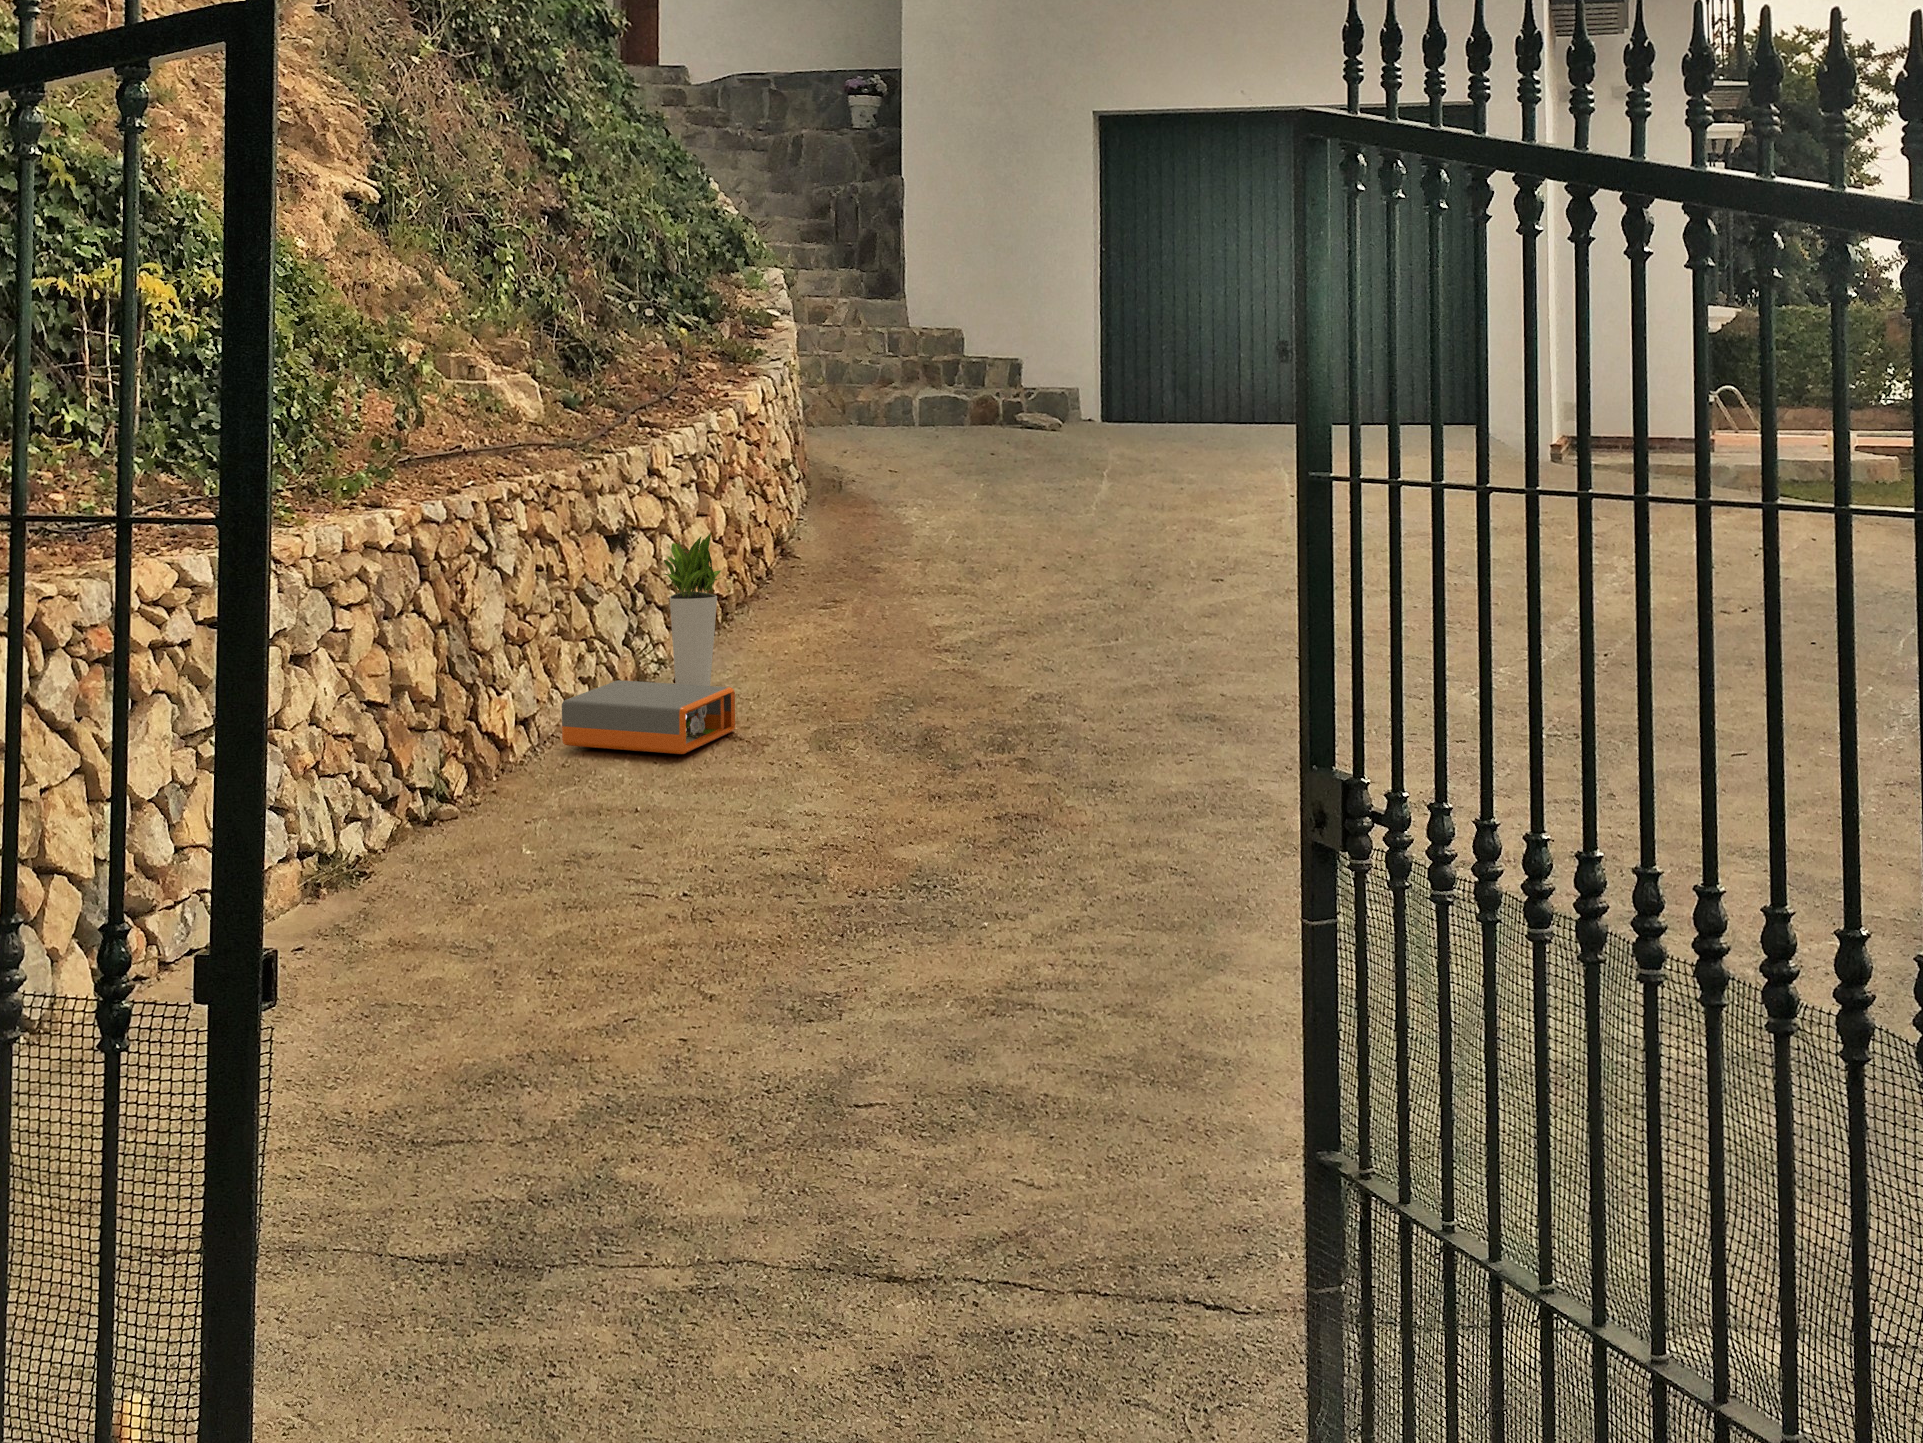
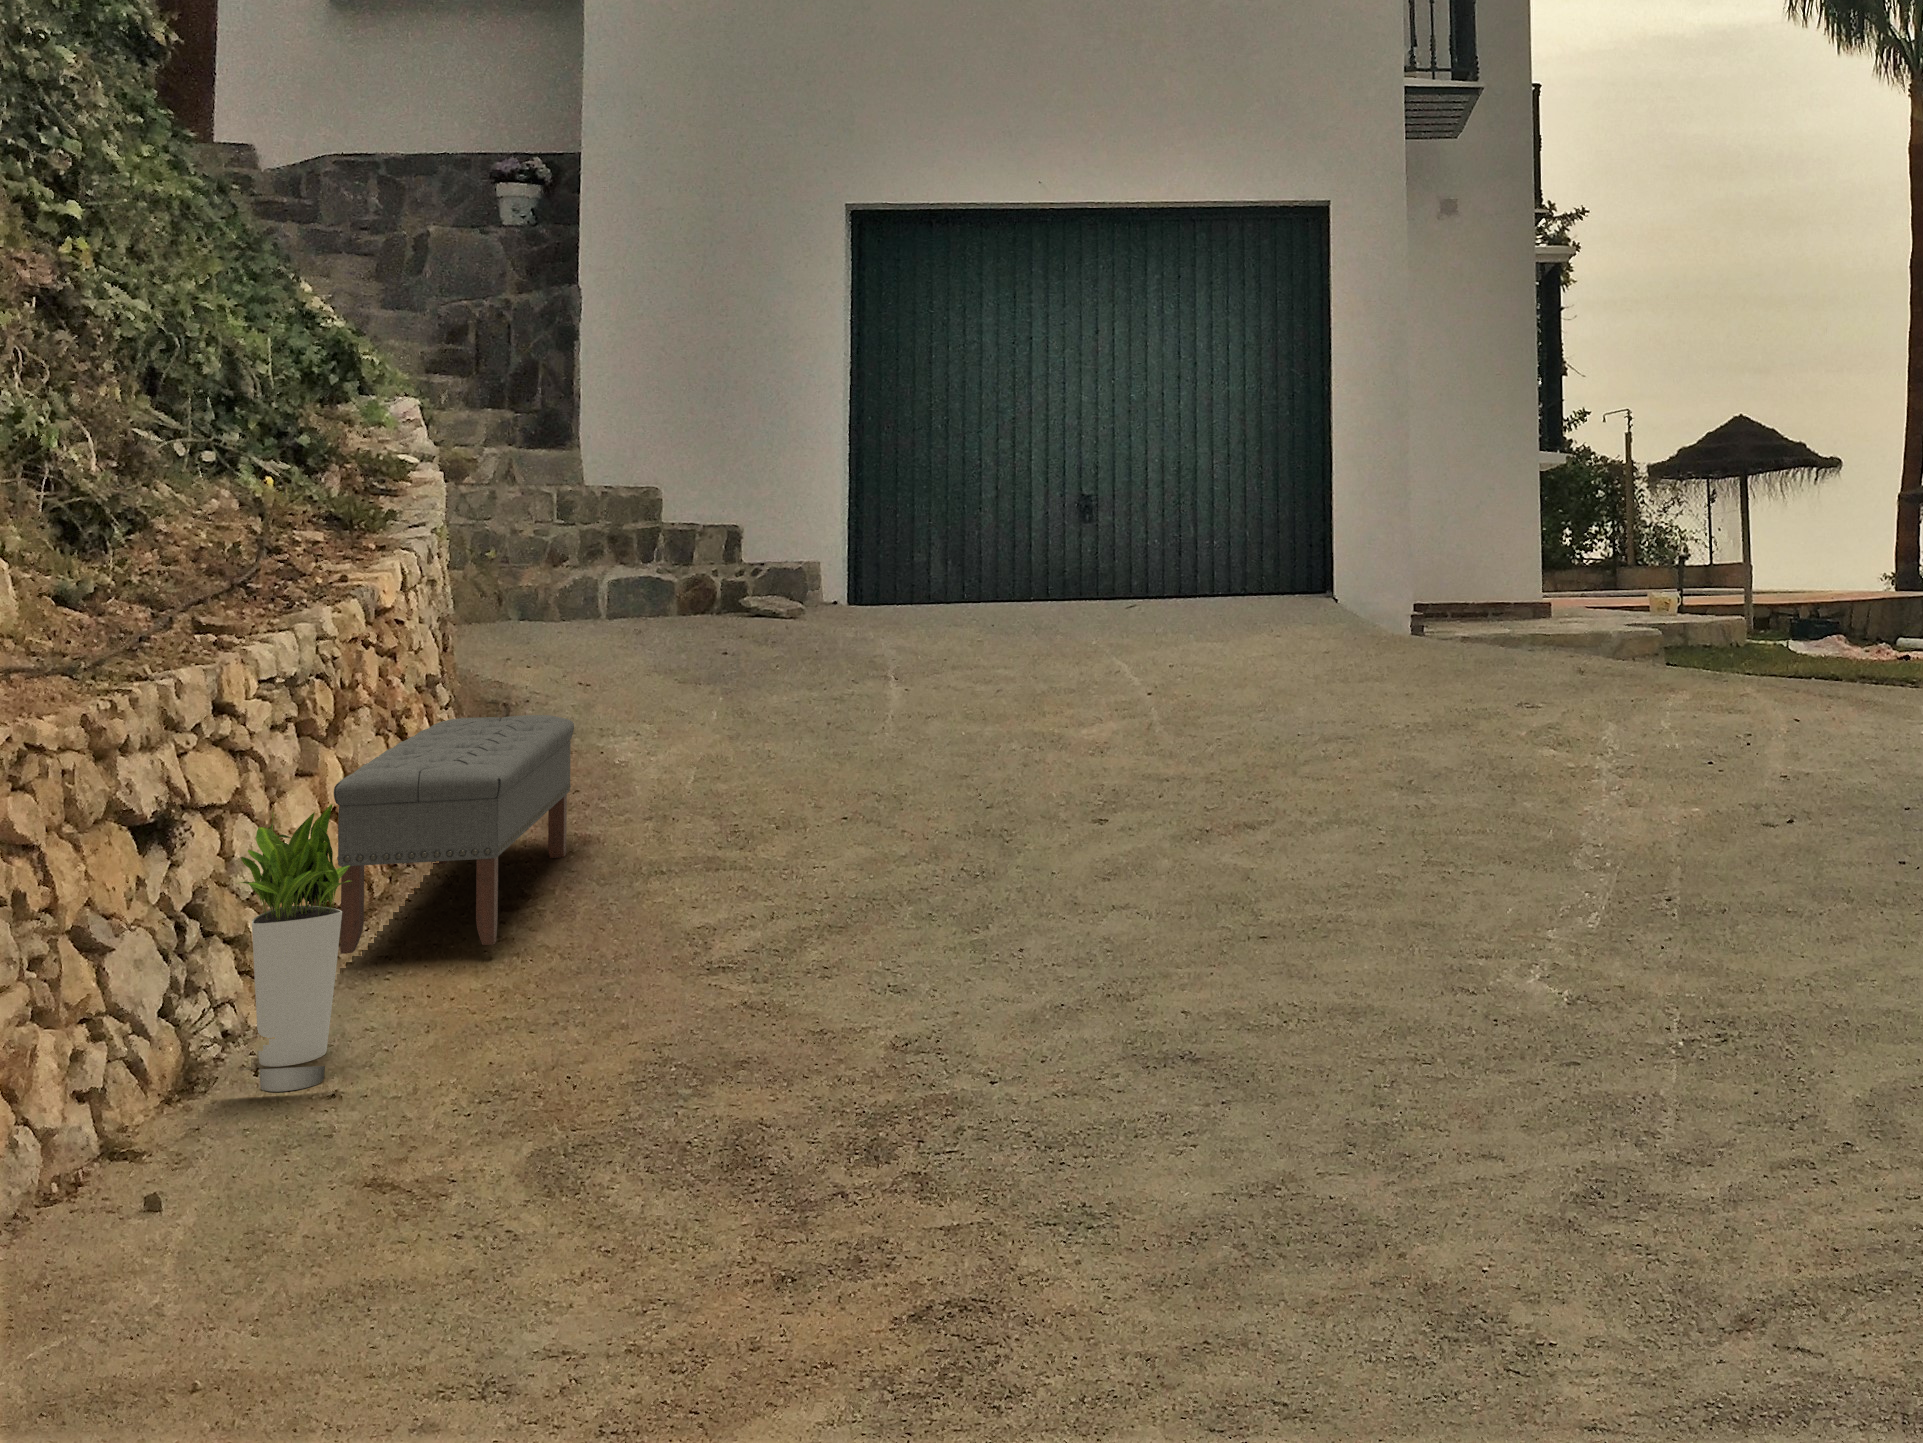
bench: none [716,489,863,630] -> present [334,715,574,954]
storage box: present [562,680,735,754] -> none [28,1076,382,1230]

